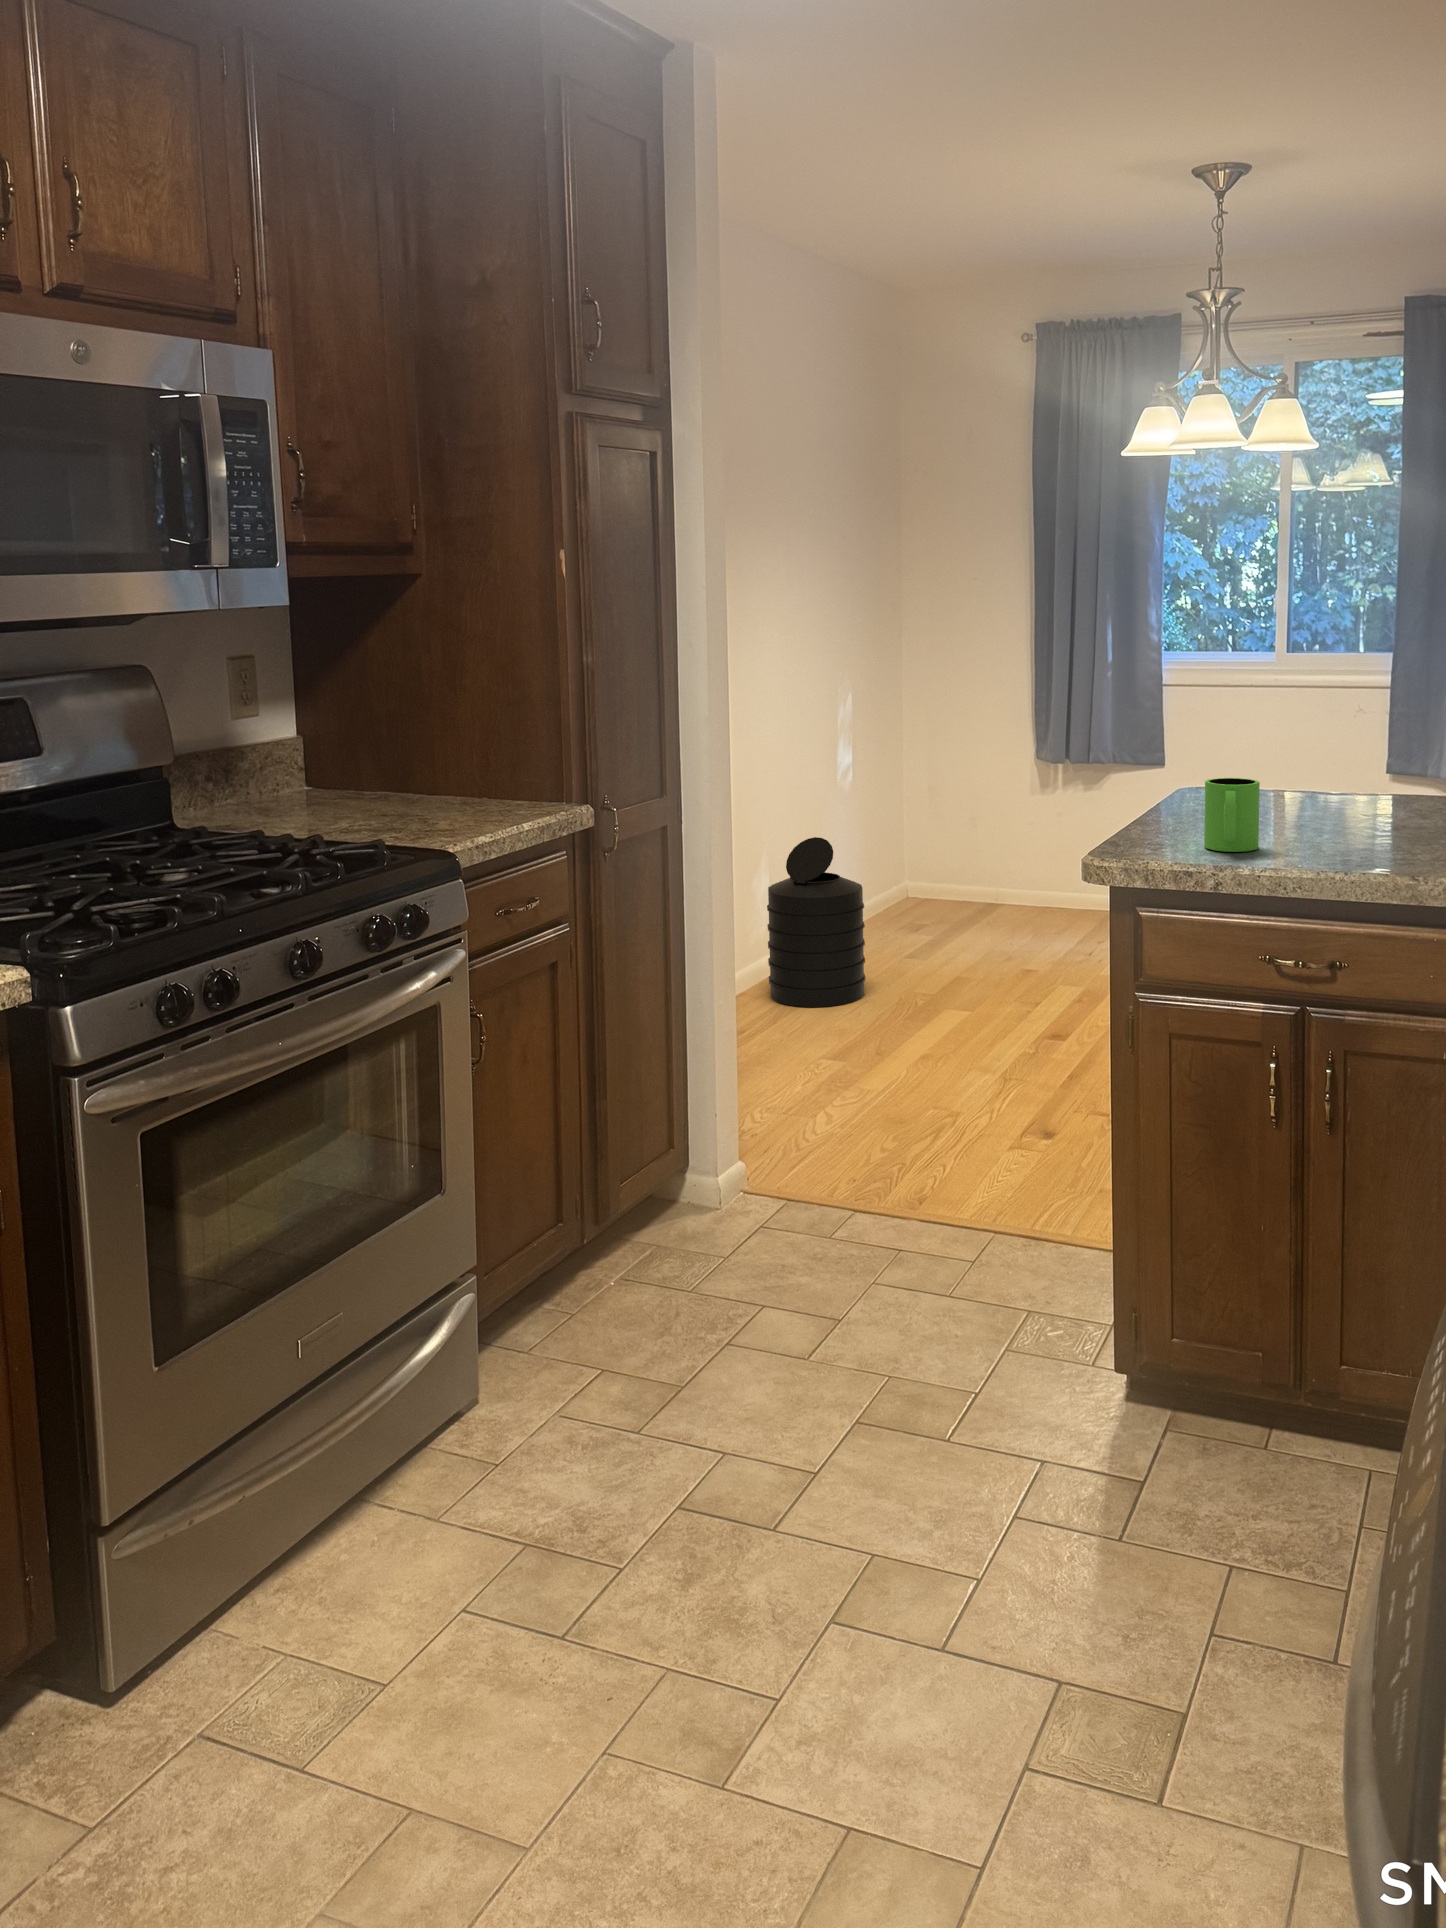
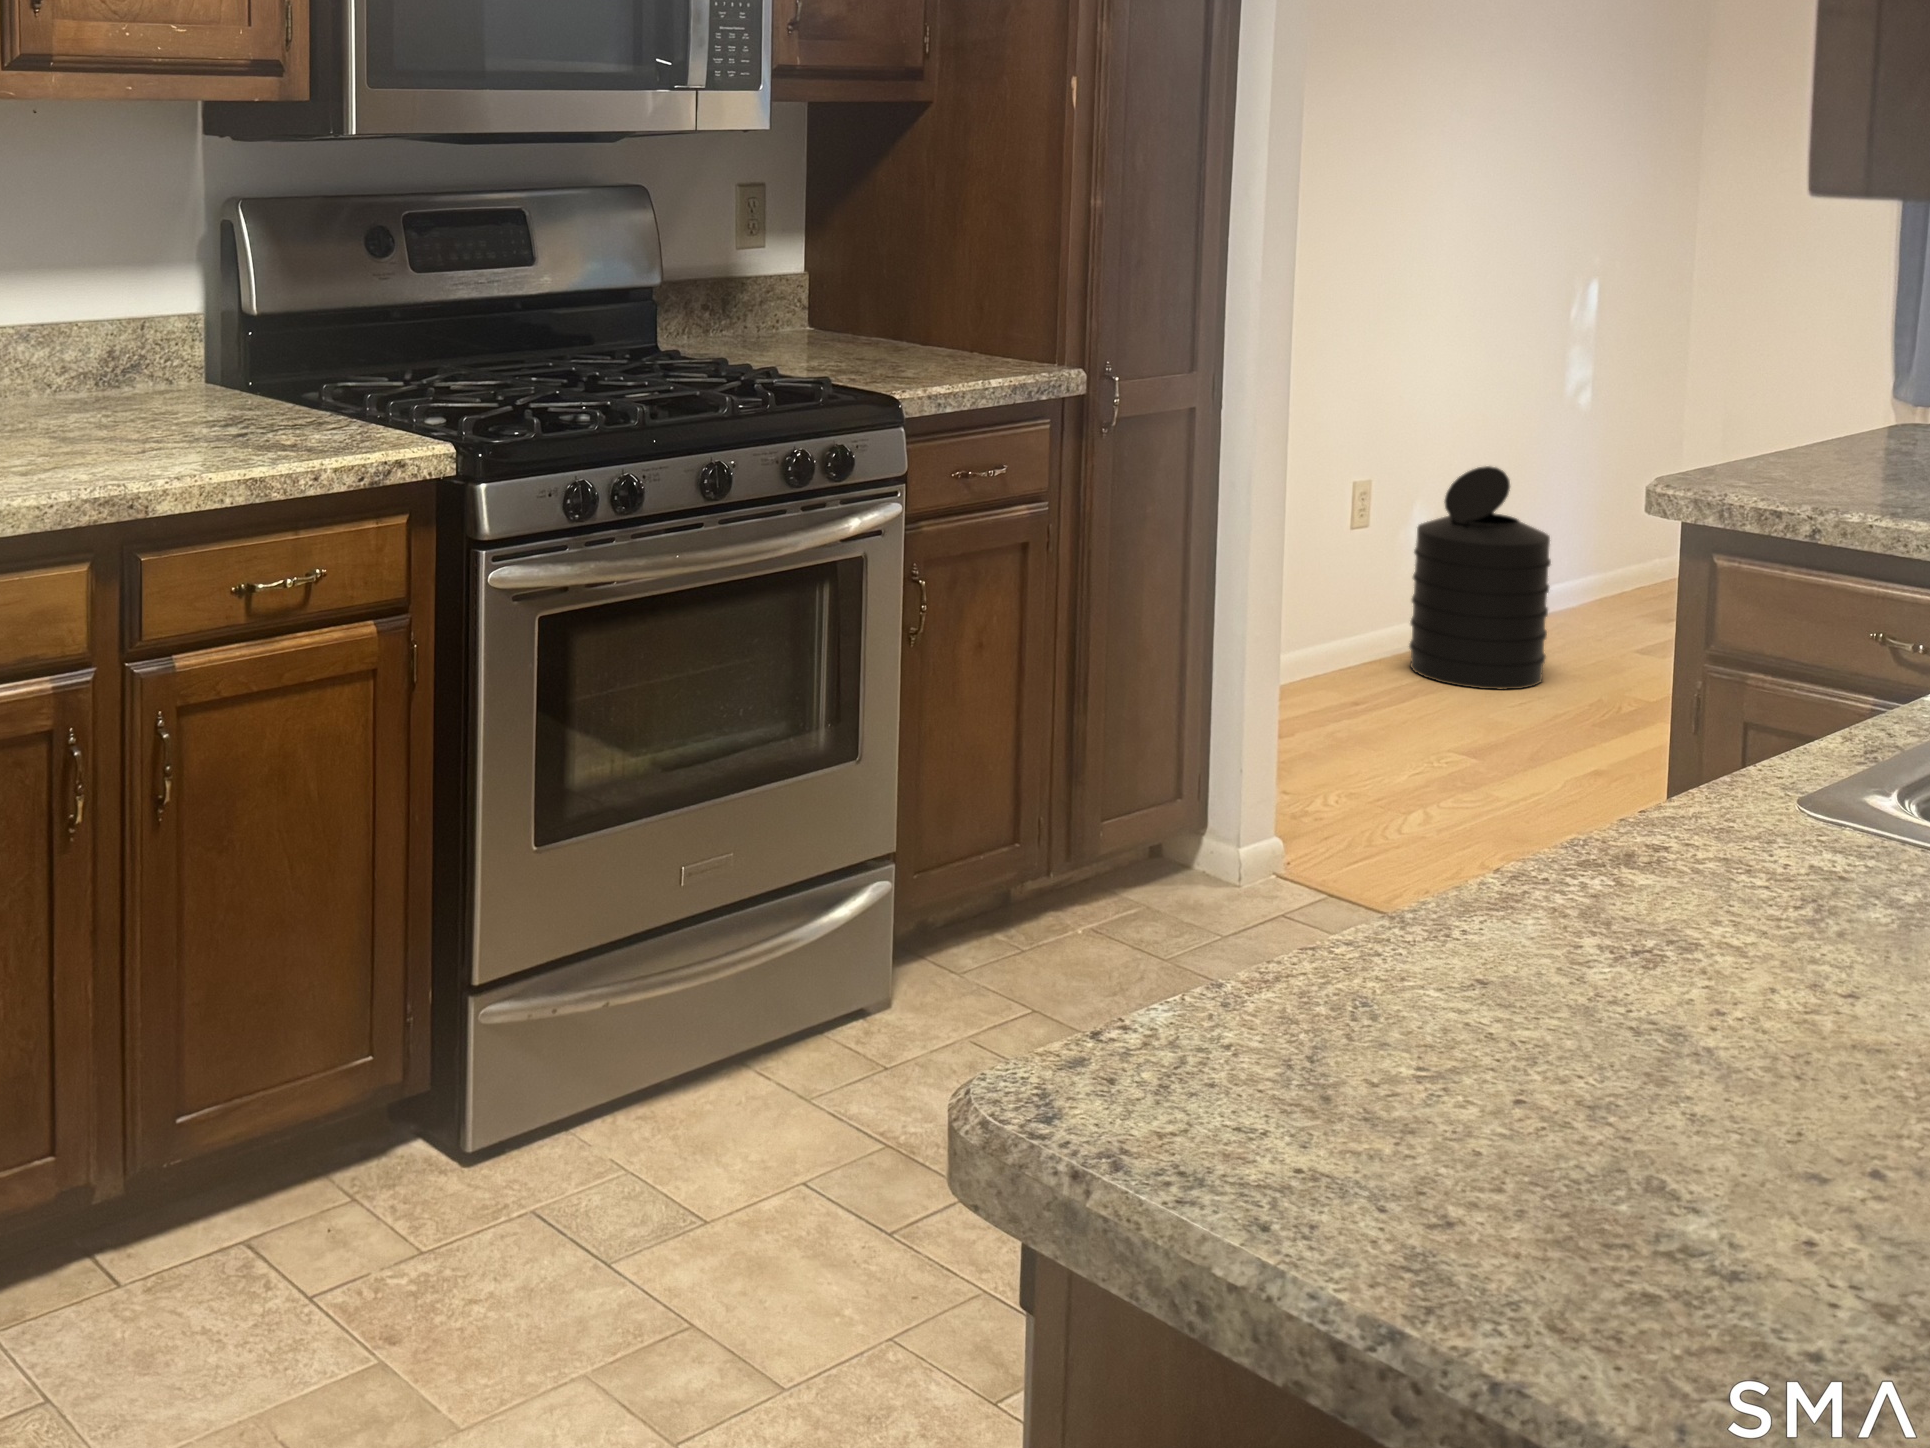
mug: present [1204,778,1260,852] -> none [1831,397,1917,496]

